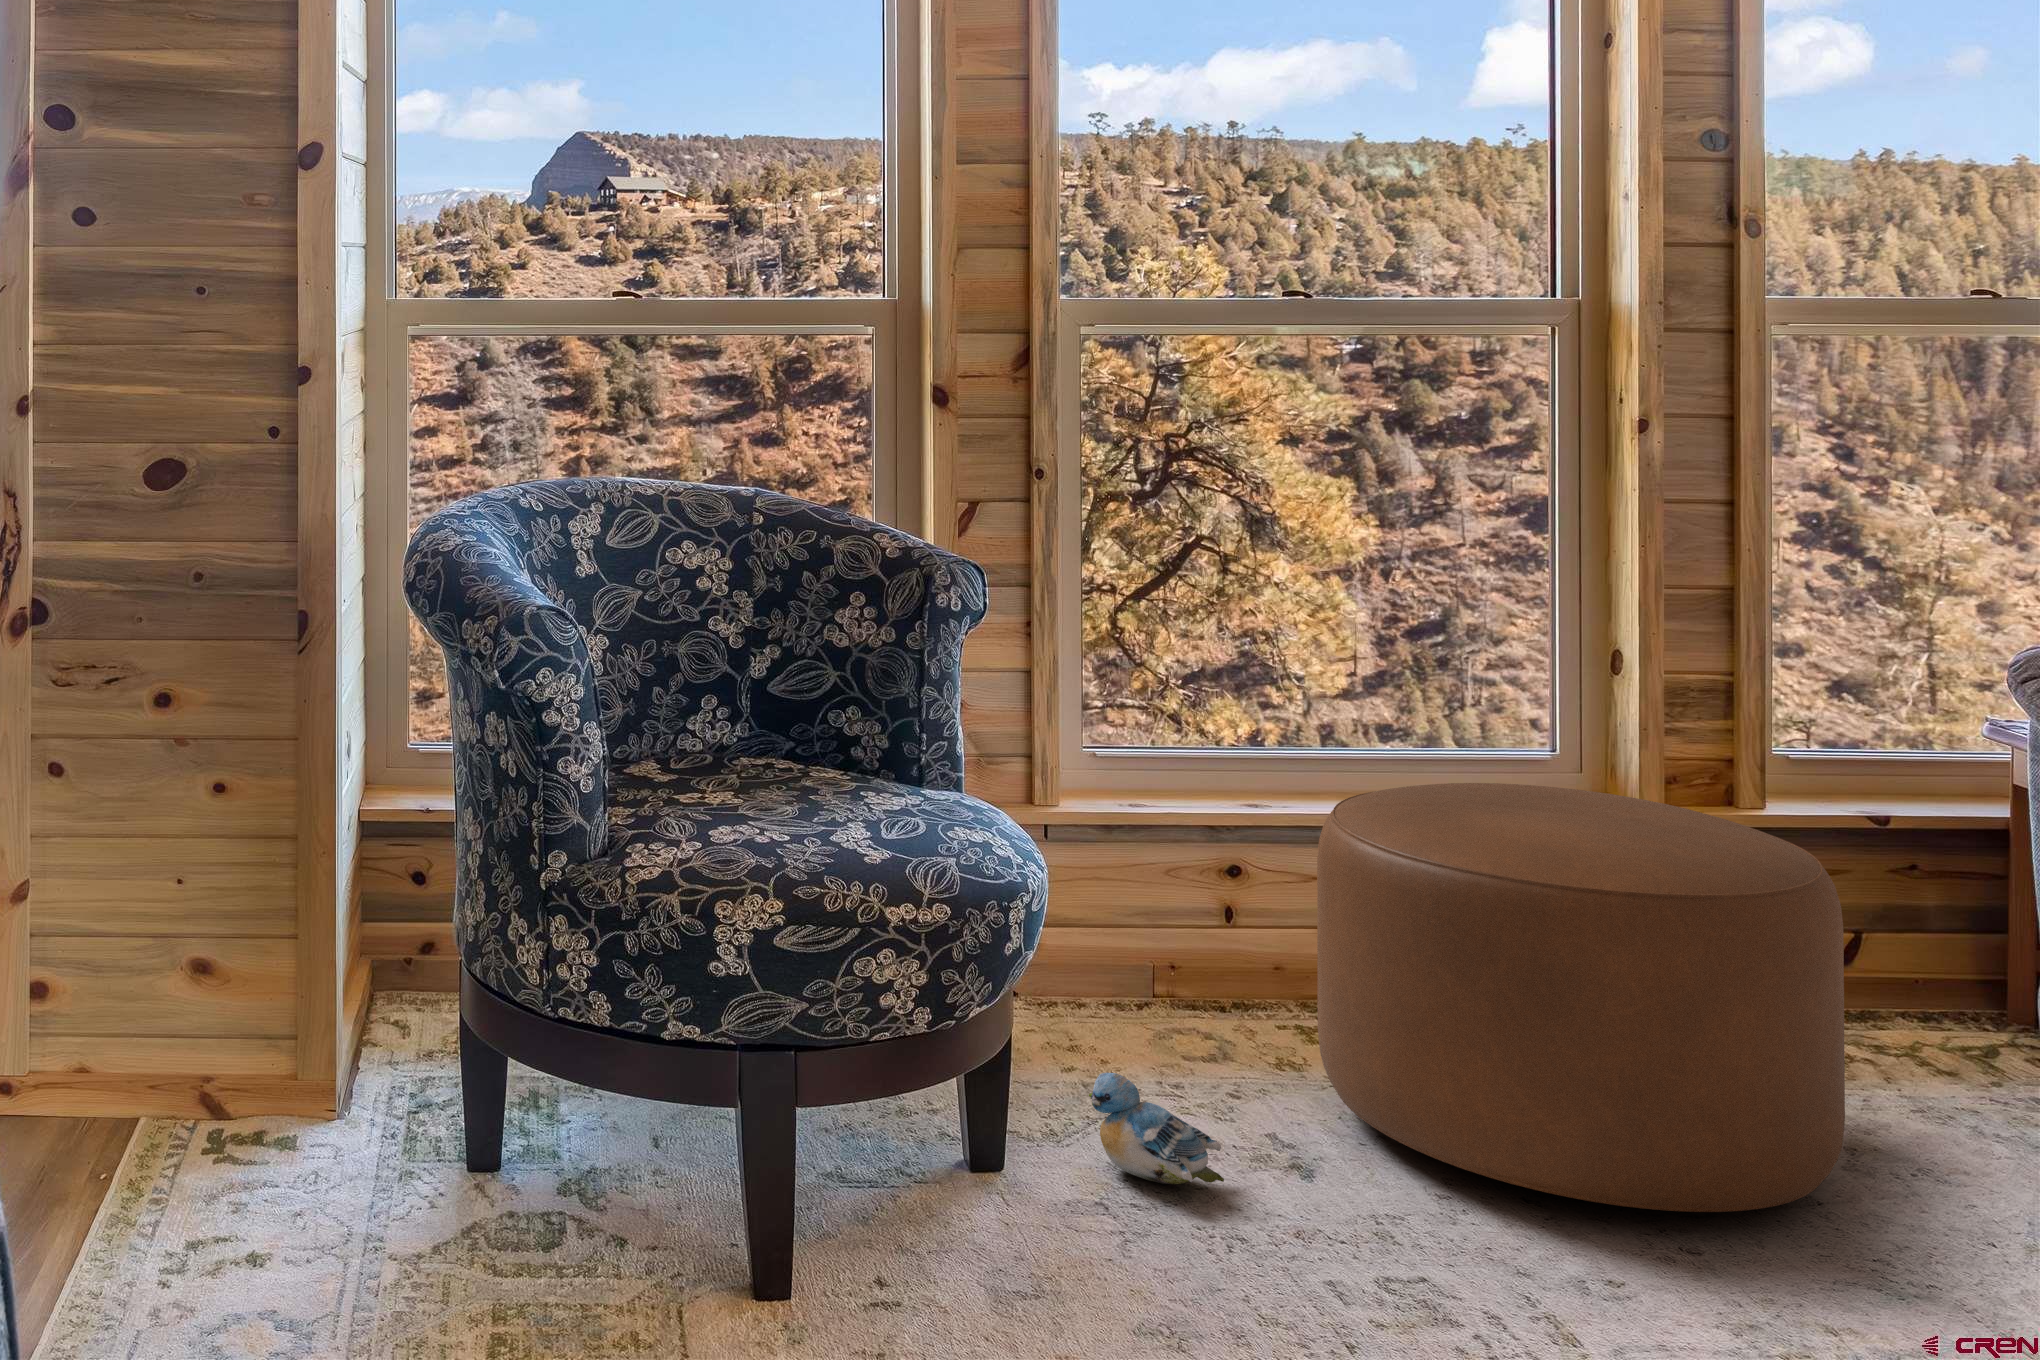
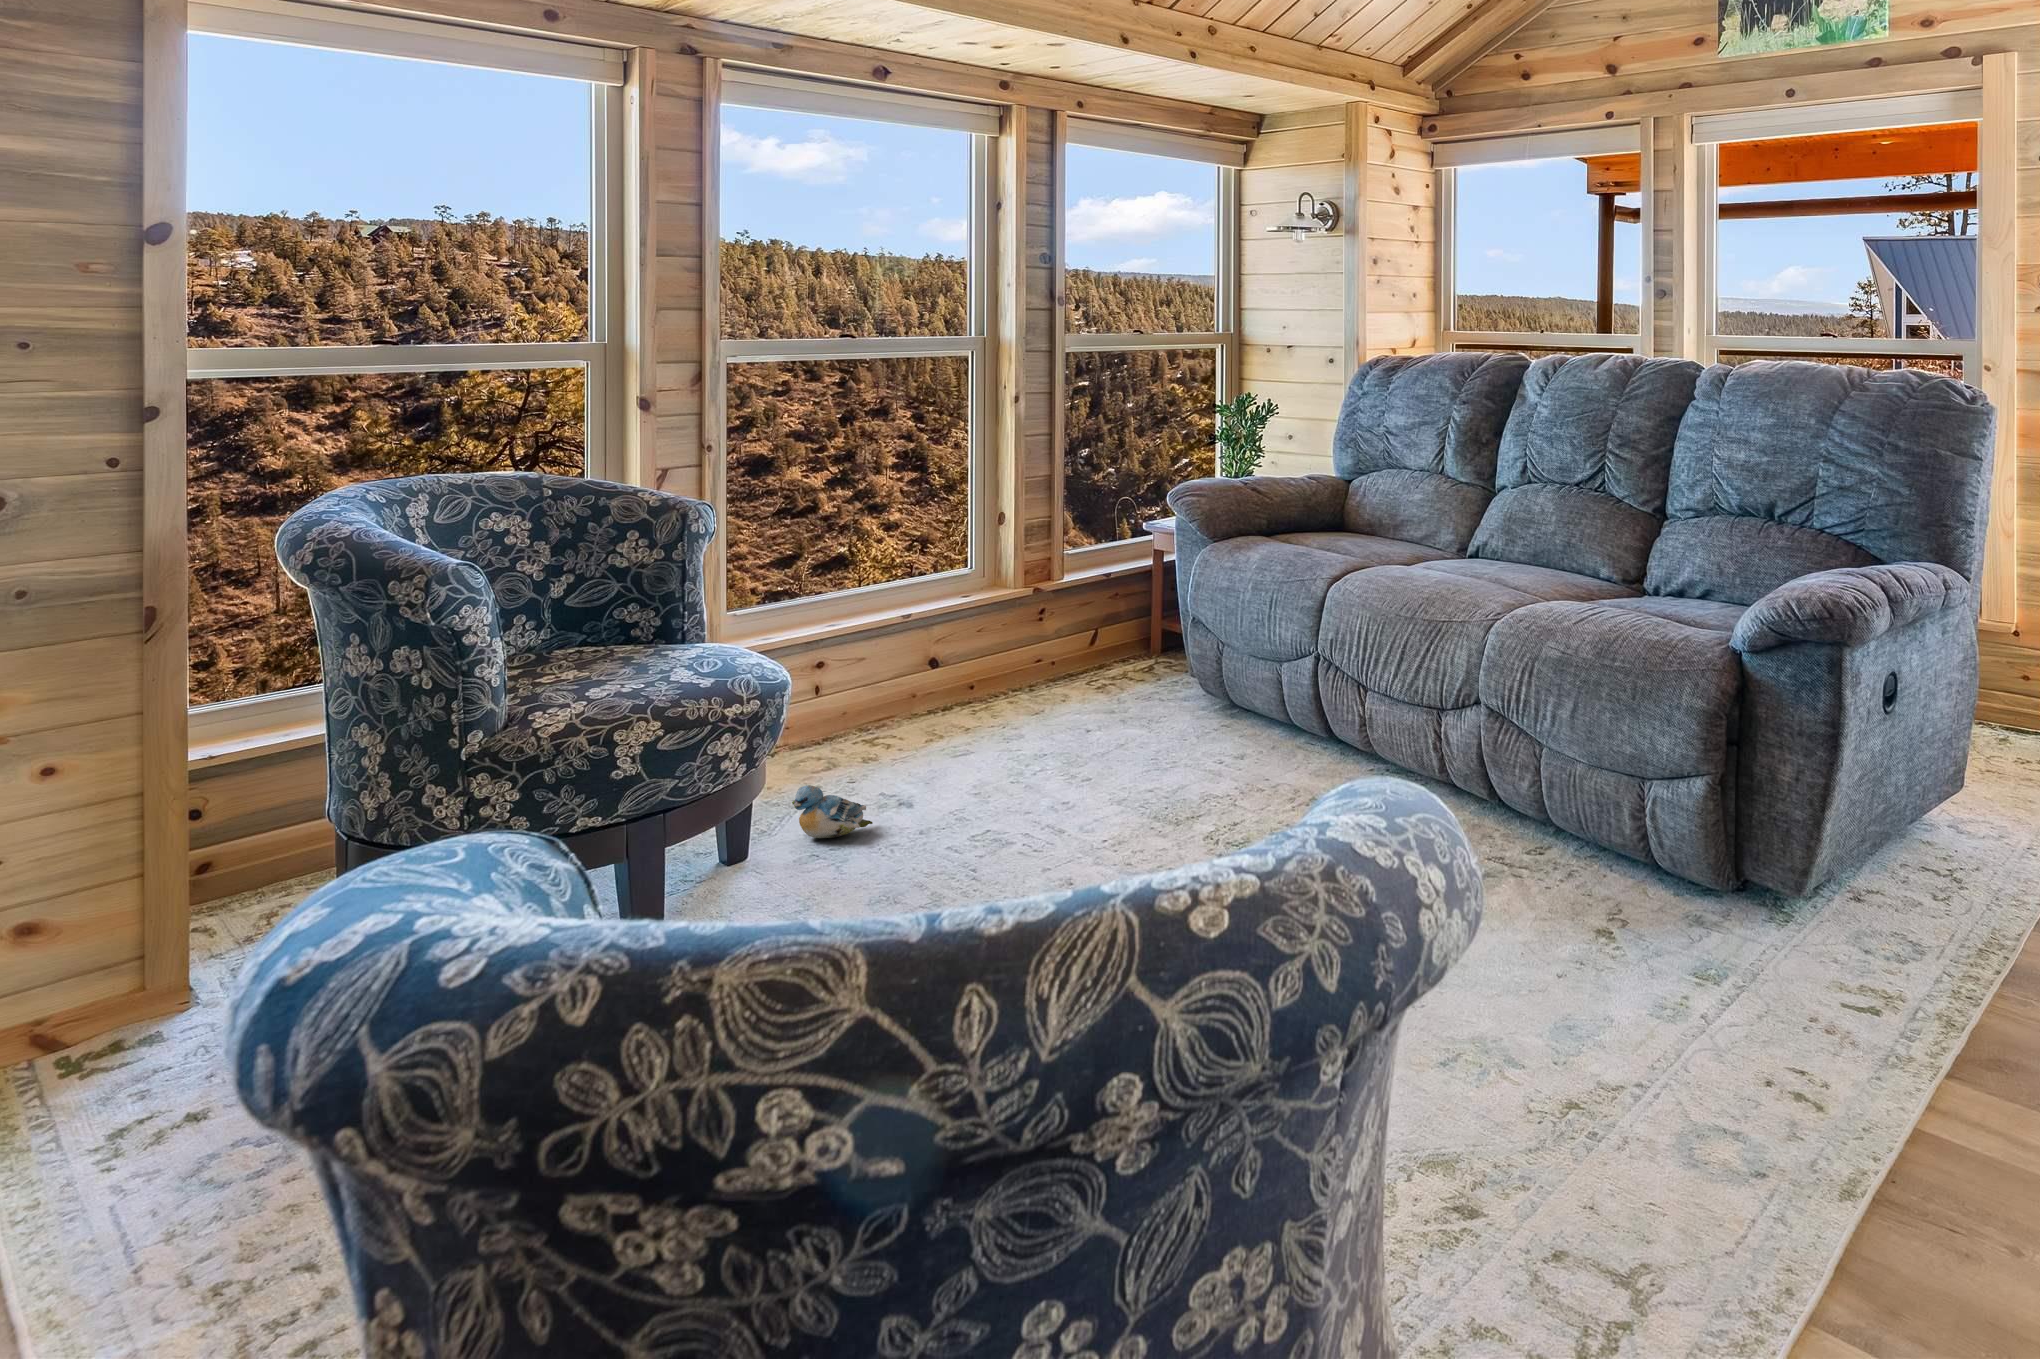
ottoman: present [1317,783,1845,1212] -> none [893,583,1126,780]

